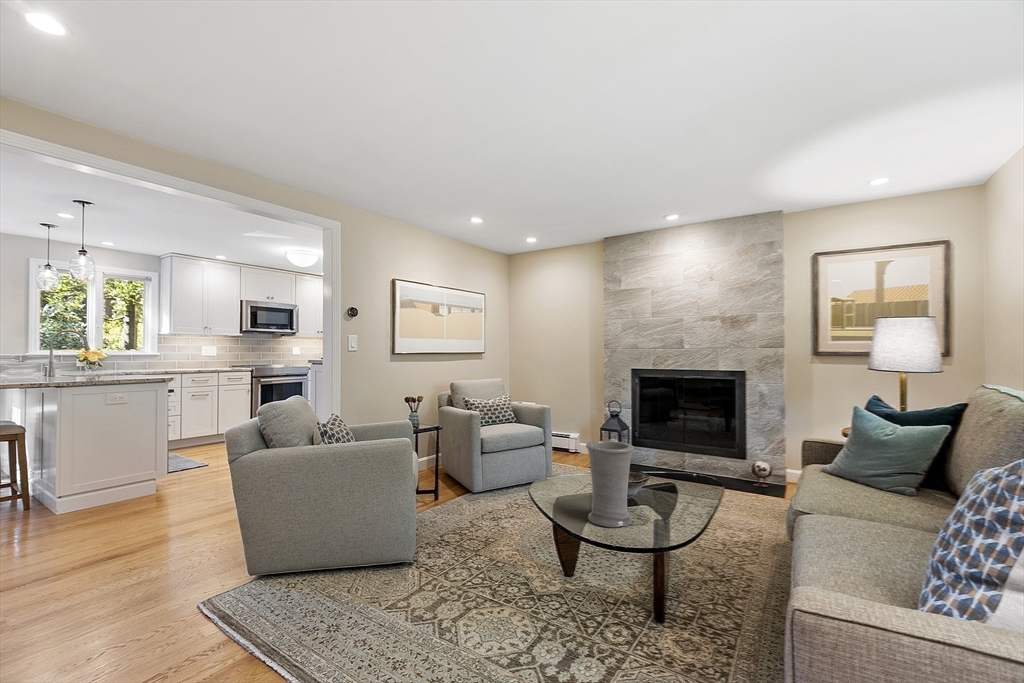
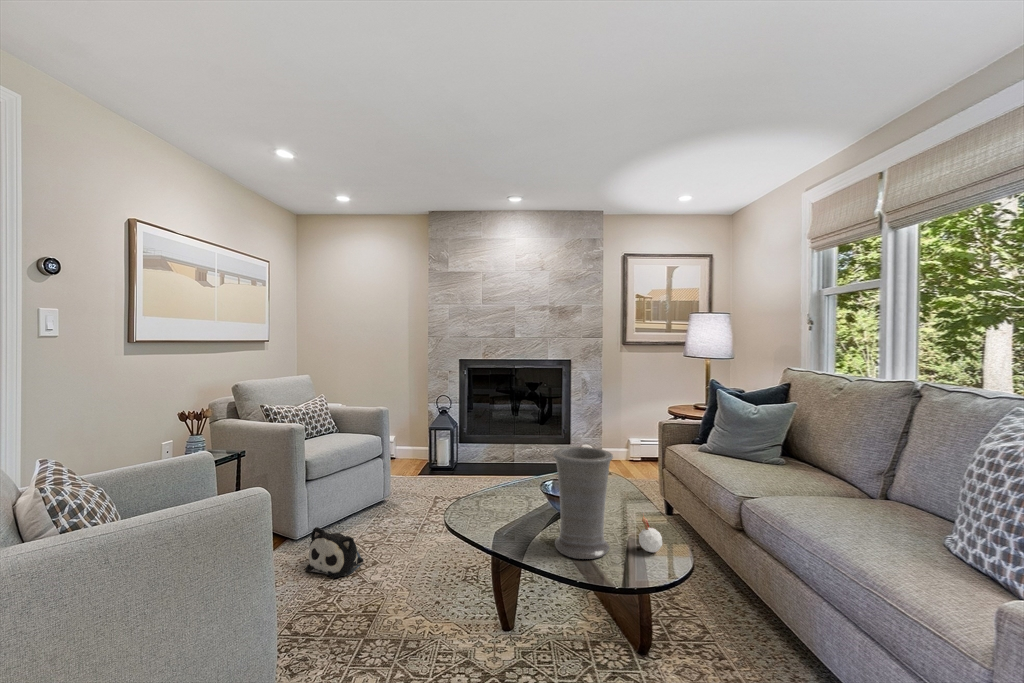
plush toy: none [469,483,509,520] -> present [305,527,364,578]
candle: none [651,498,671,535] -> present [639,513,662,552]

